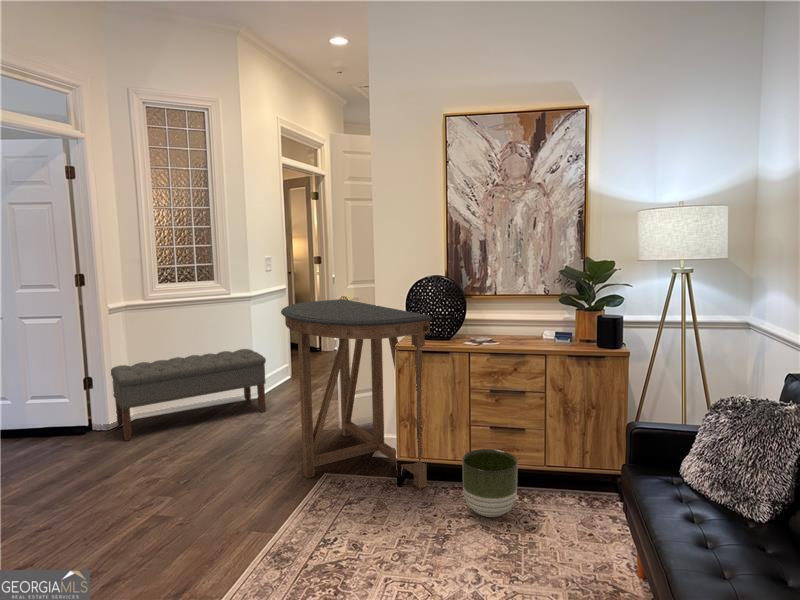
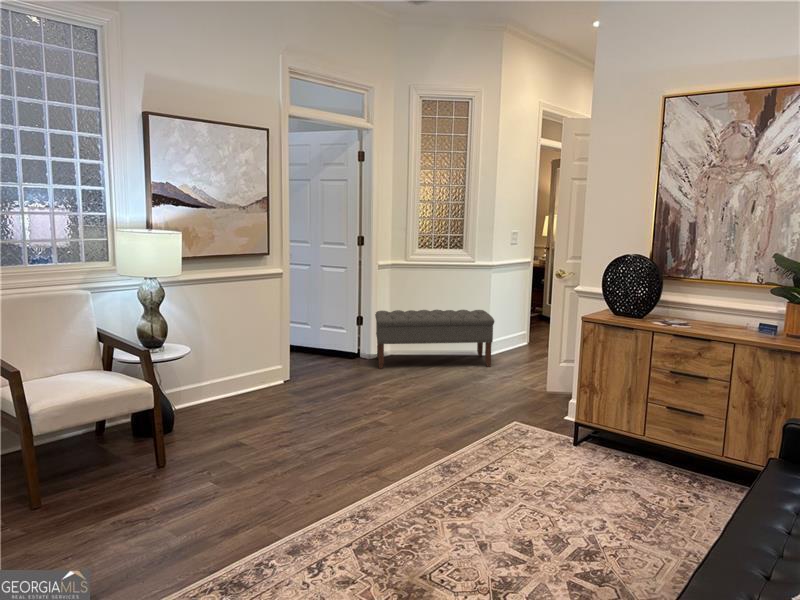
console table: present [281,299,432,488] -> none [493,272,617,452]
planter: present [462,449,518,517] -> none [624,426,682,490]

